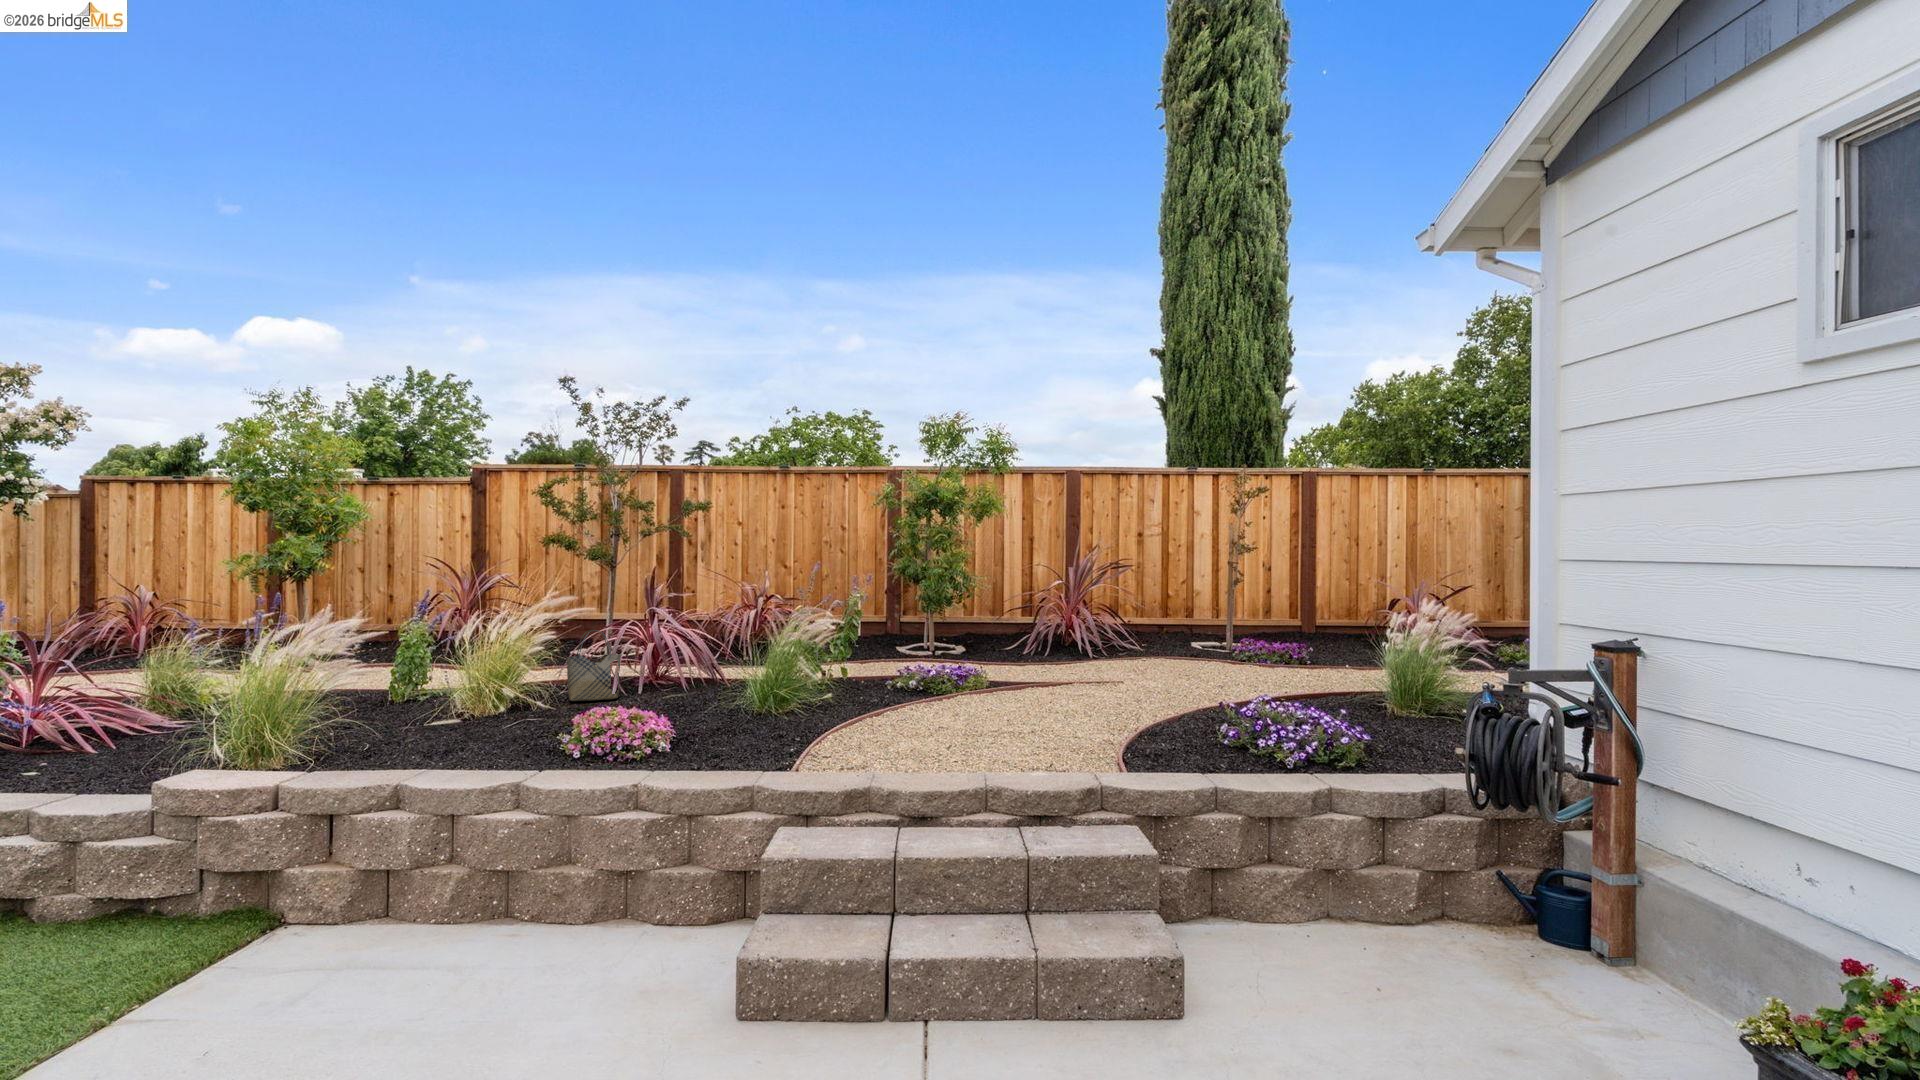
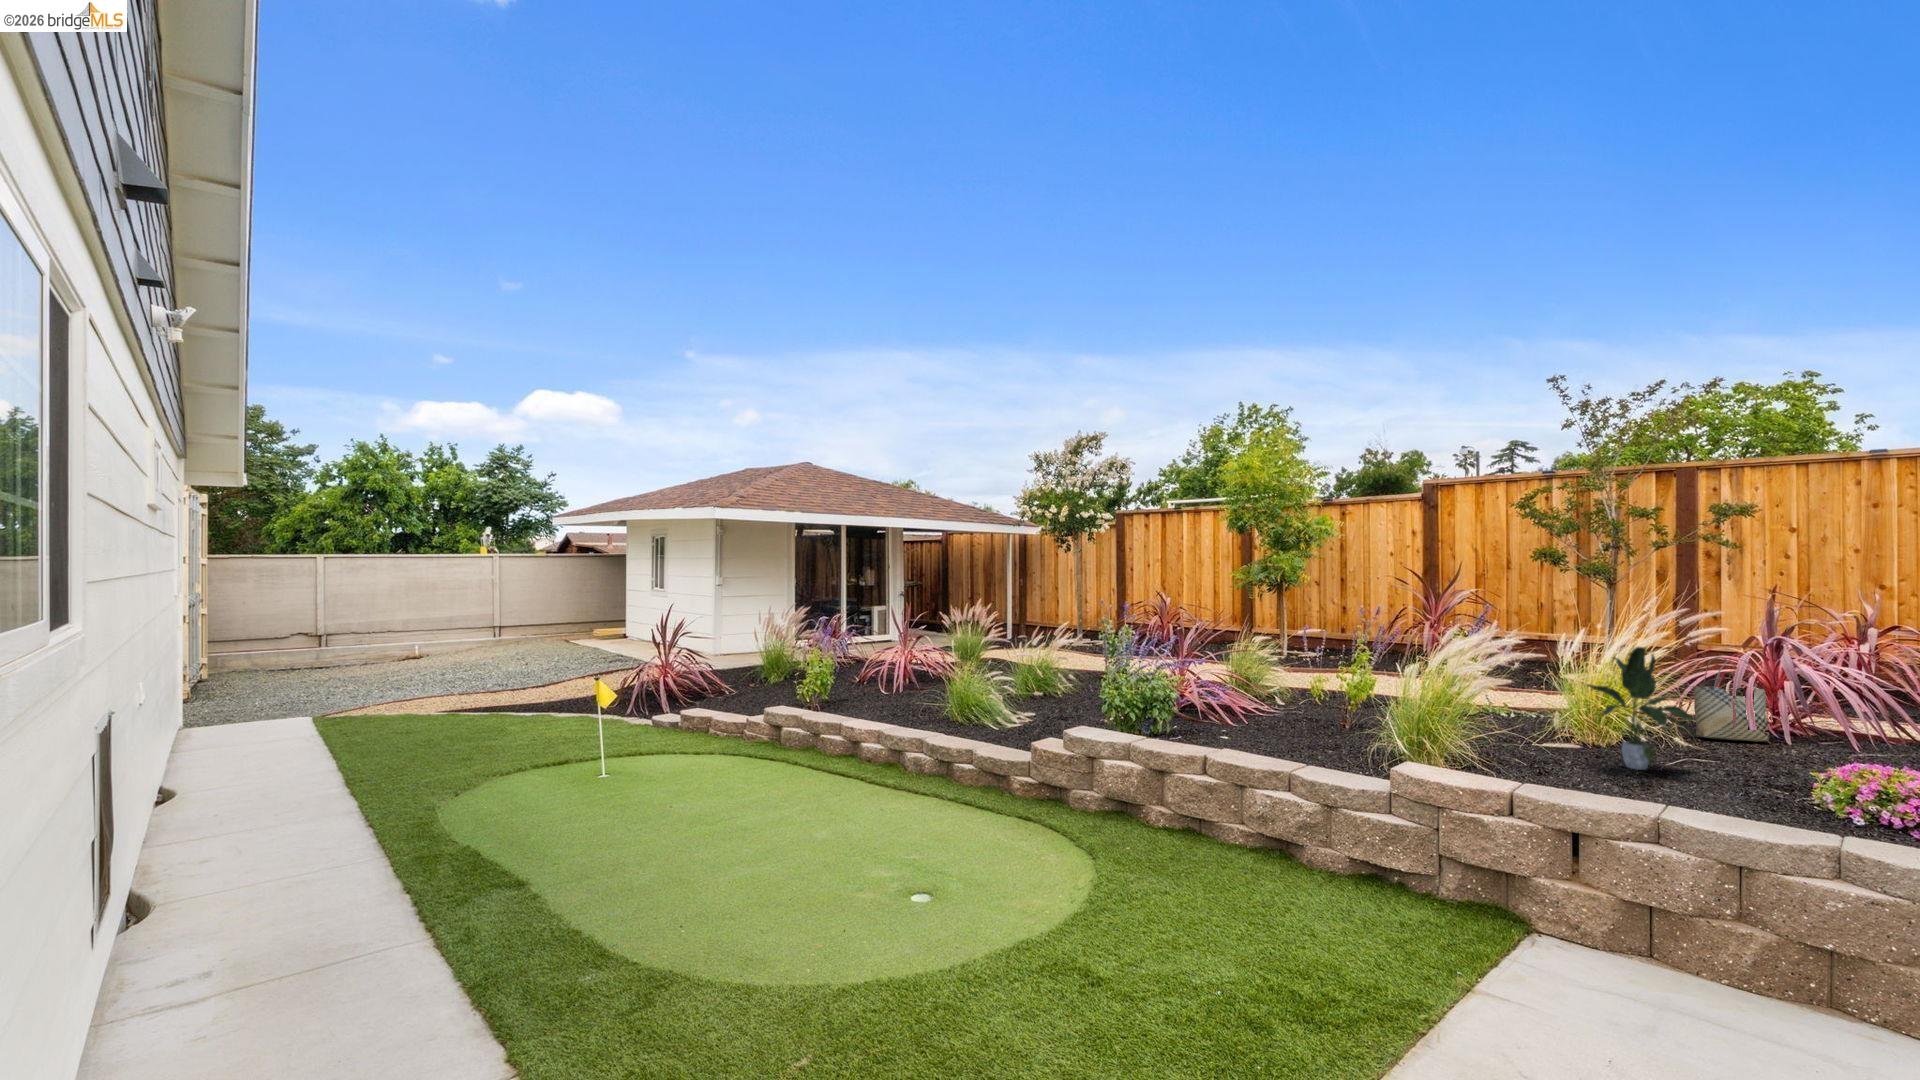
potted plant: none [413,625,511,740] -> present [1588,647,1695,770]

